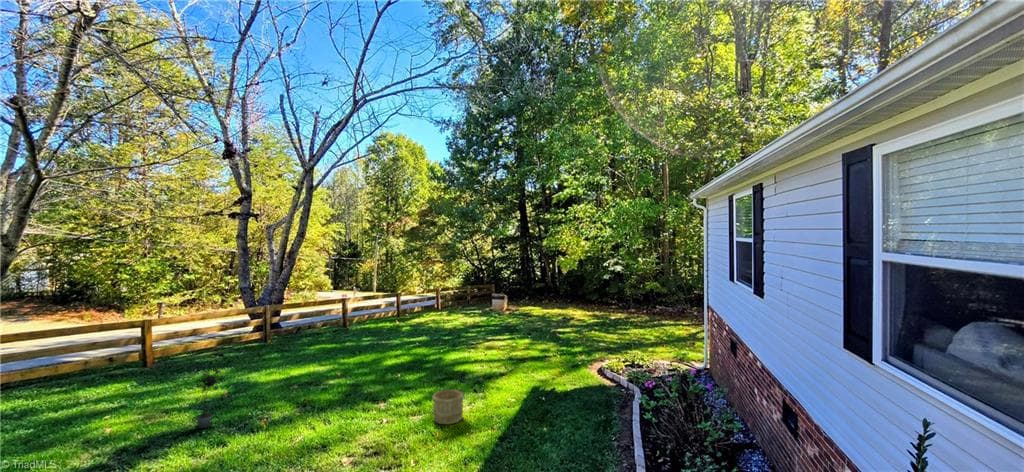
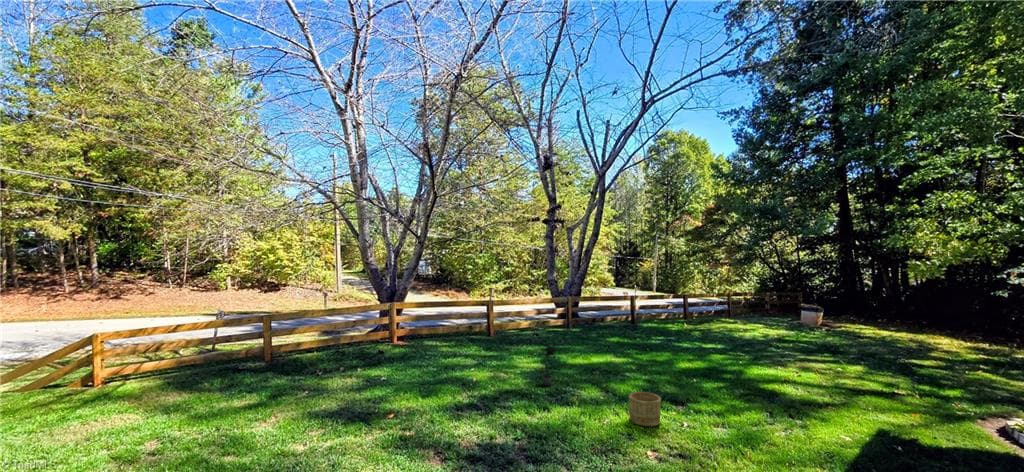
wooden bucket: present [432,390,463,424] -> present [629,392,661,426]

